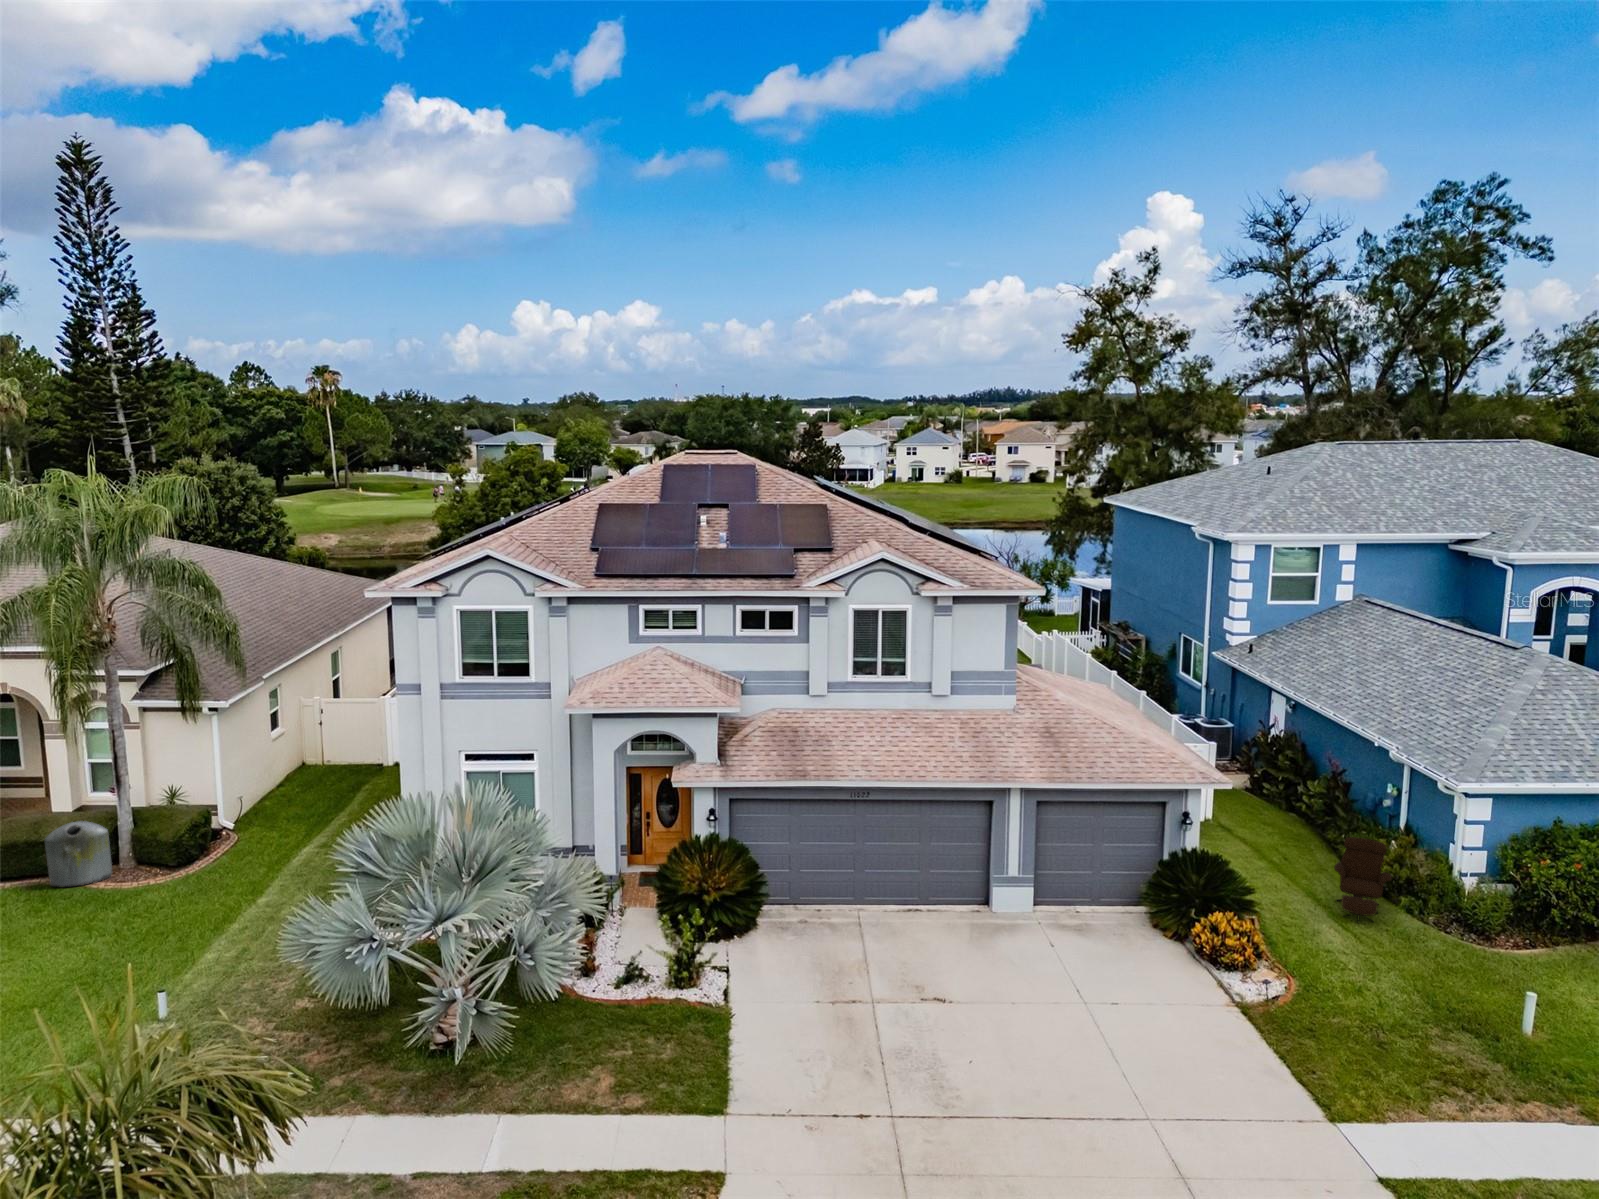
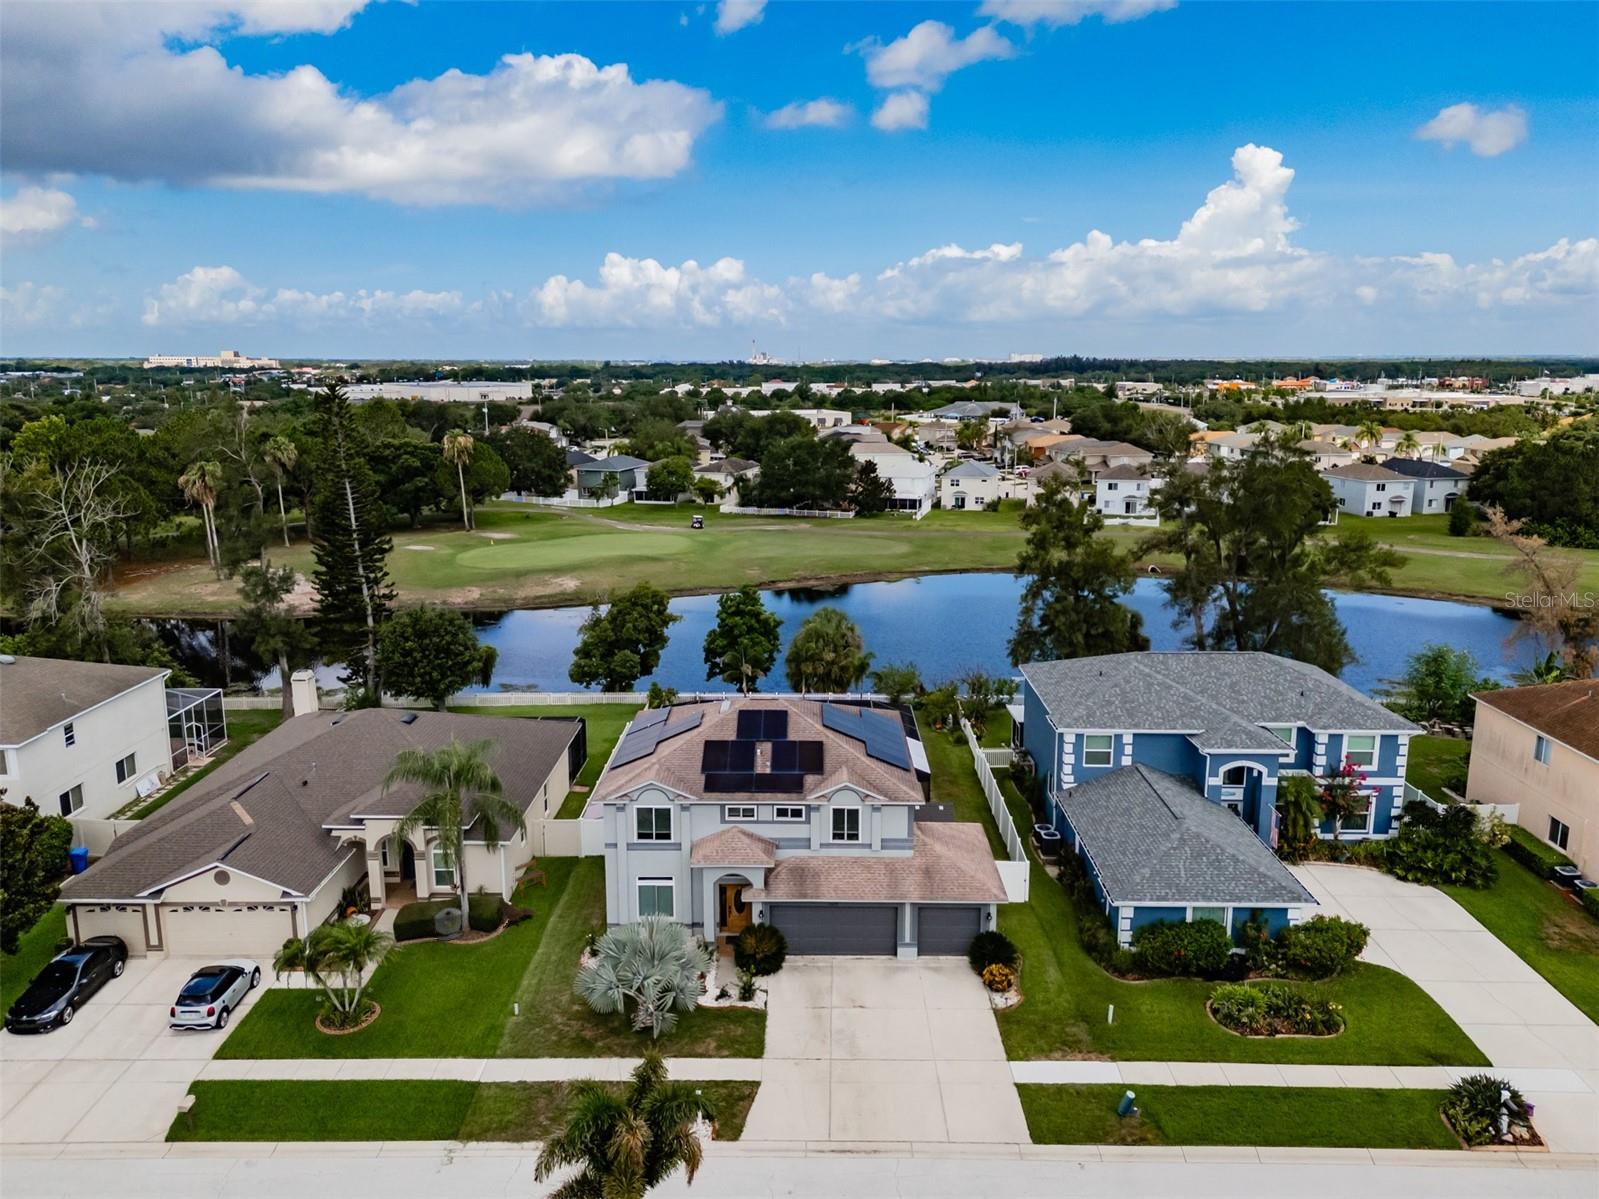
bench: none [243,755,310,819] -> present [513,859,545,890]
lounge chair: present [1334,837,1392,923] -> present [500,898,534,923]

